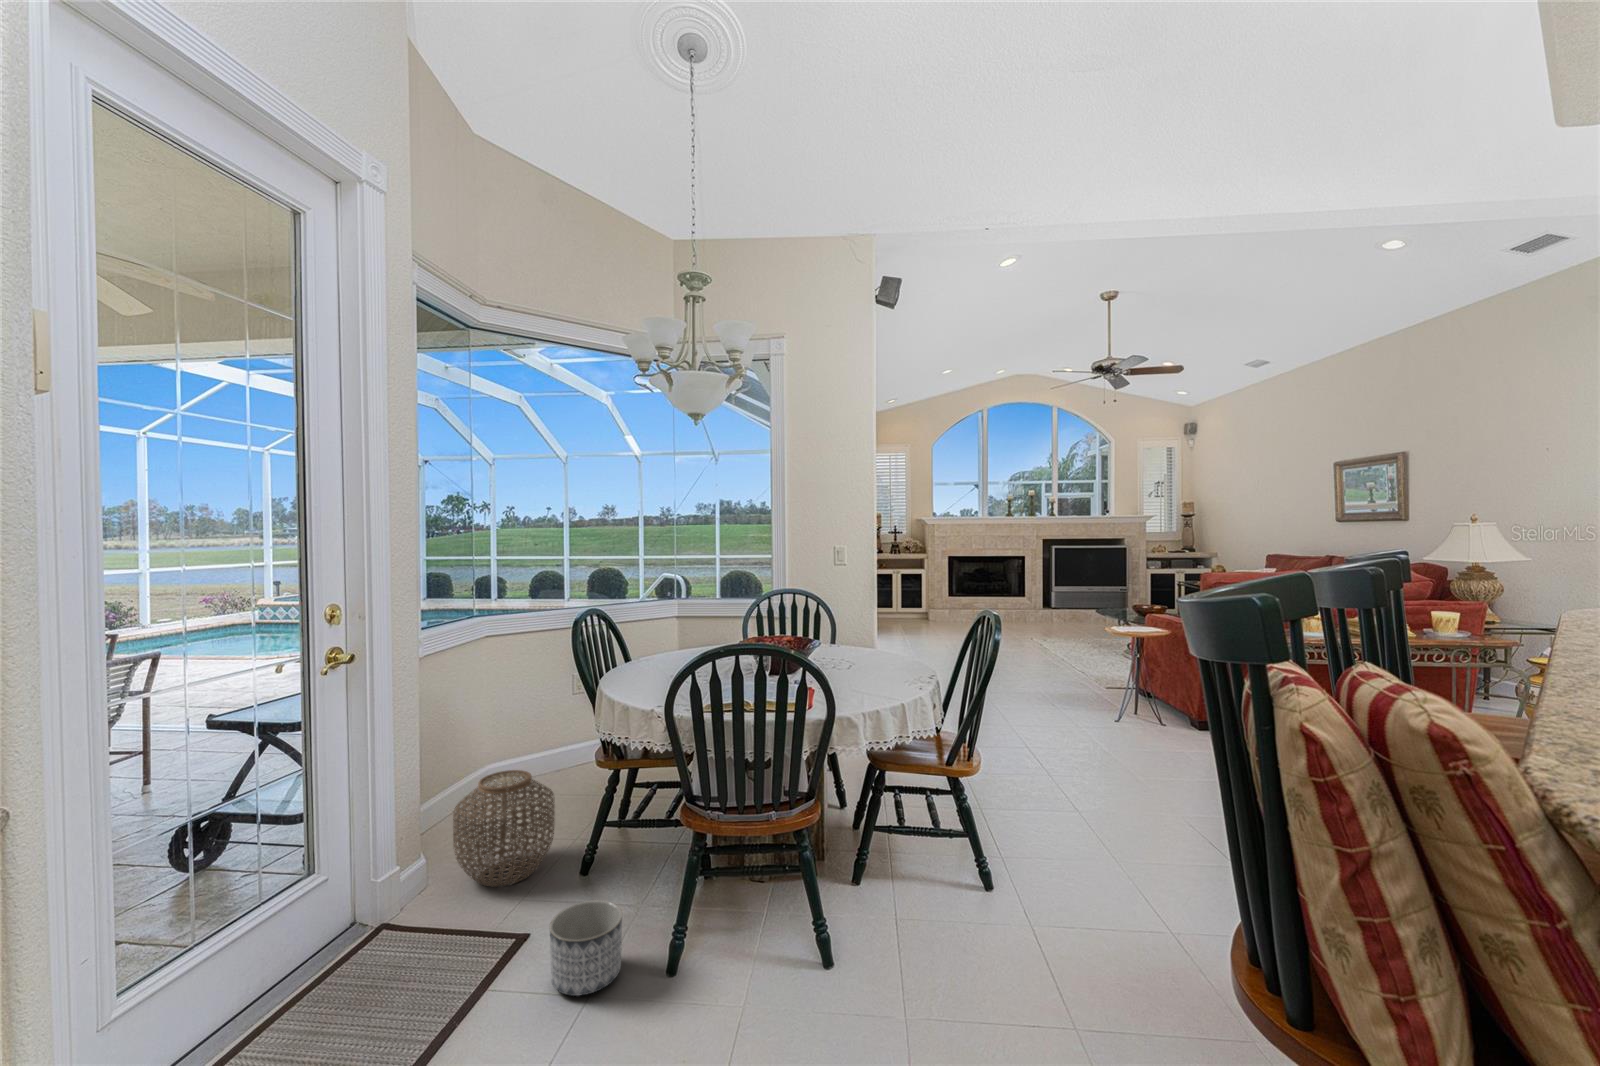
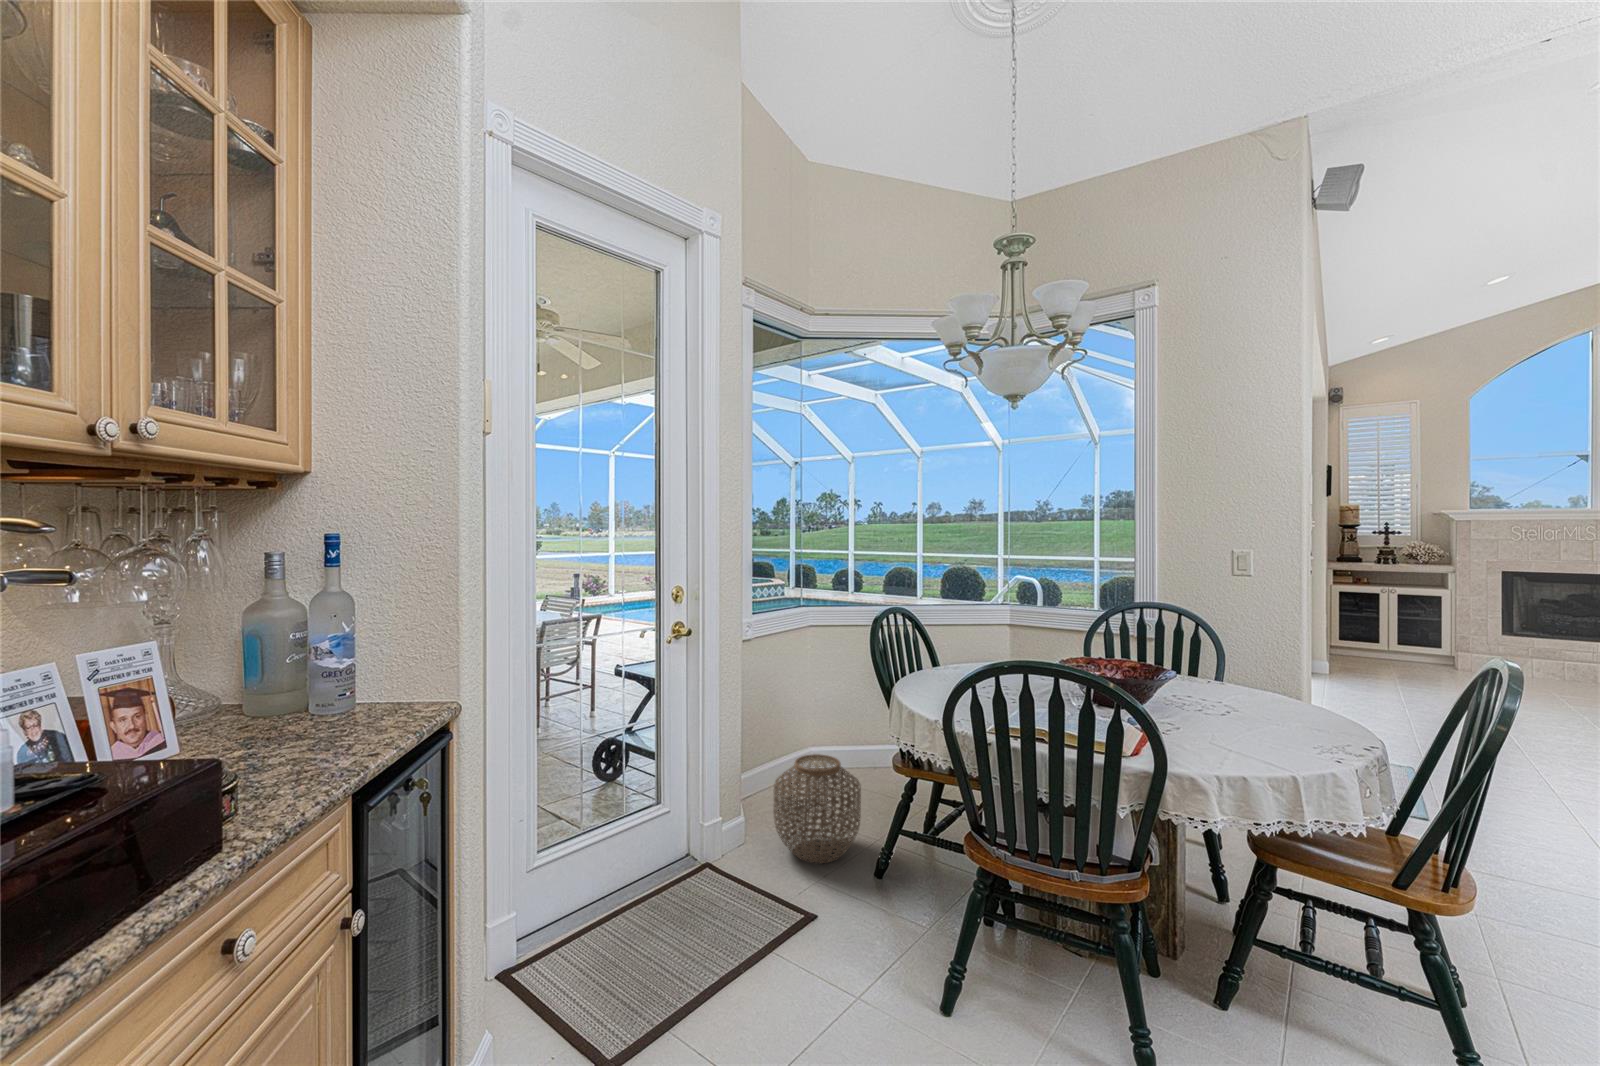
planter: present [550,900,622,996] -> none [795,903,865,1000]

